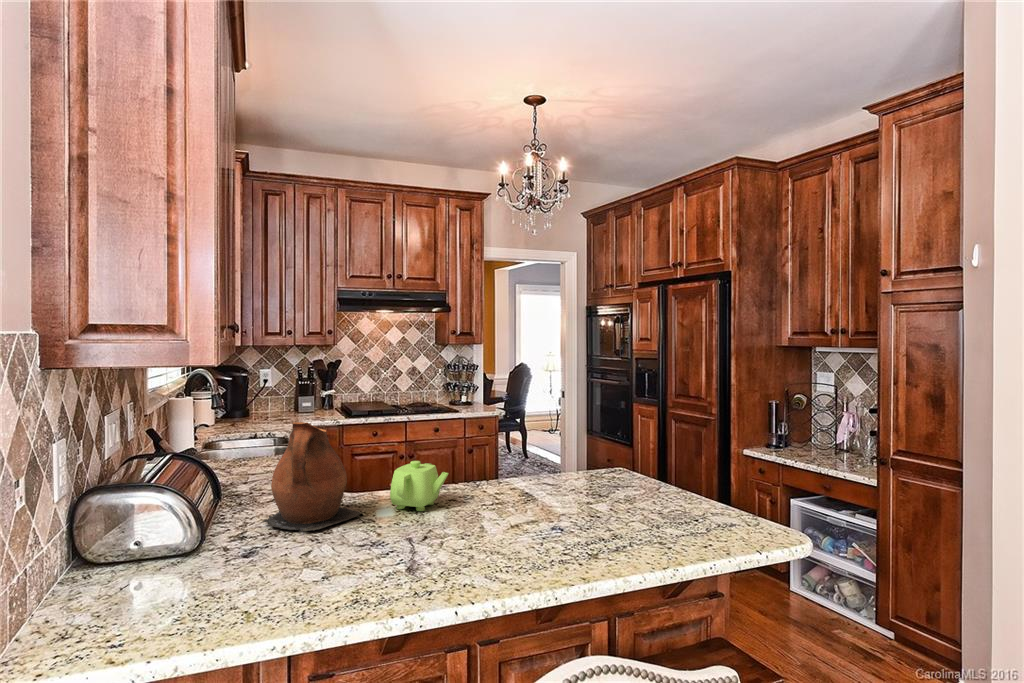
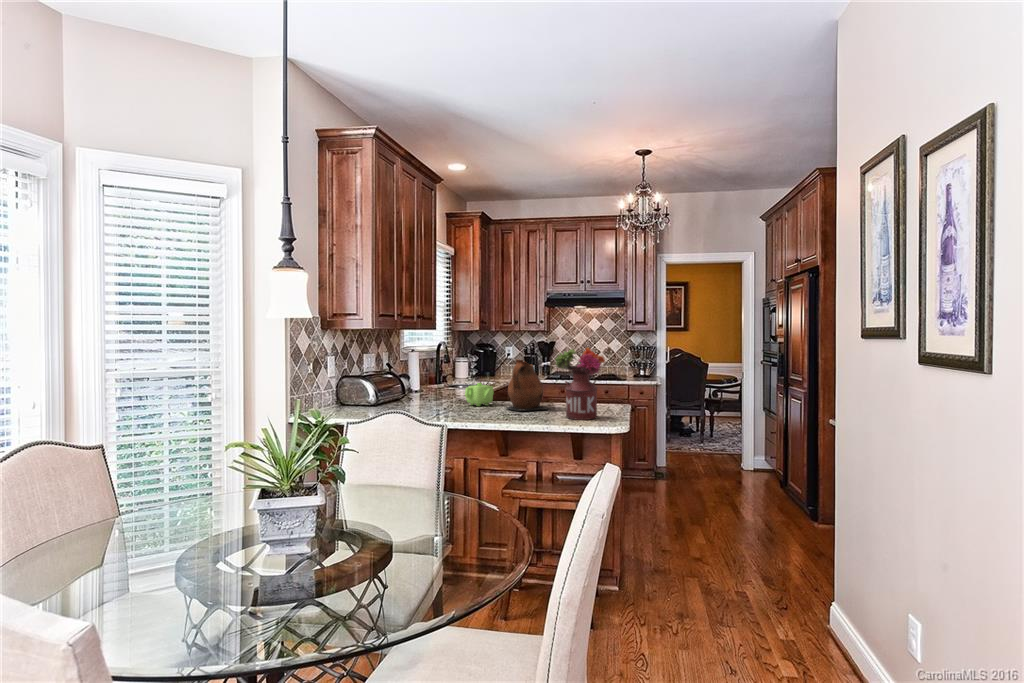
flower arrangement: none [661,391,759,532] -> present [555,347,605,420]
ceramic pitcher: present [261,422,360,532] -> present [506,360,549,411]

